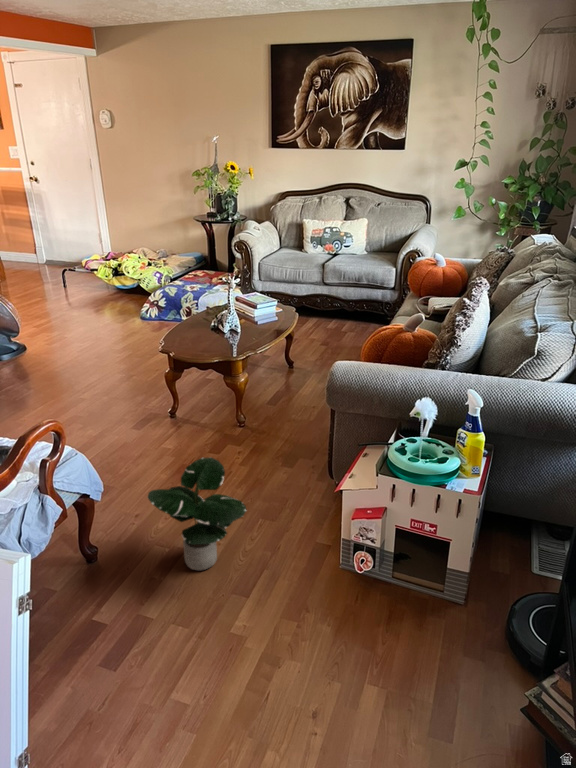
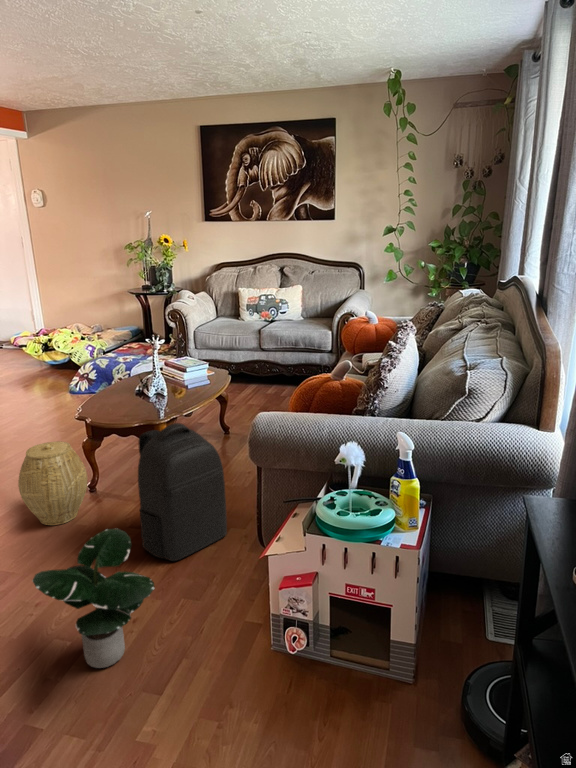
backpack: none [221,363,298,486] -> present [138,423,227,561]
woven basket: none [113,373,172,447] -> present [18,441,87,525]

